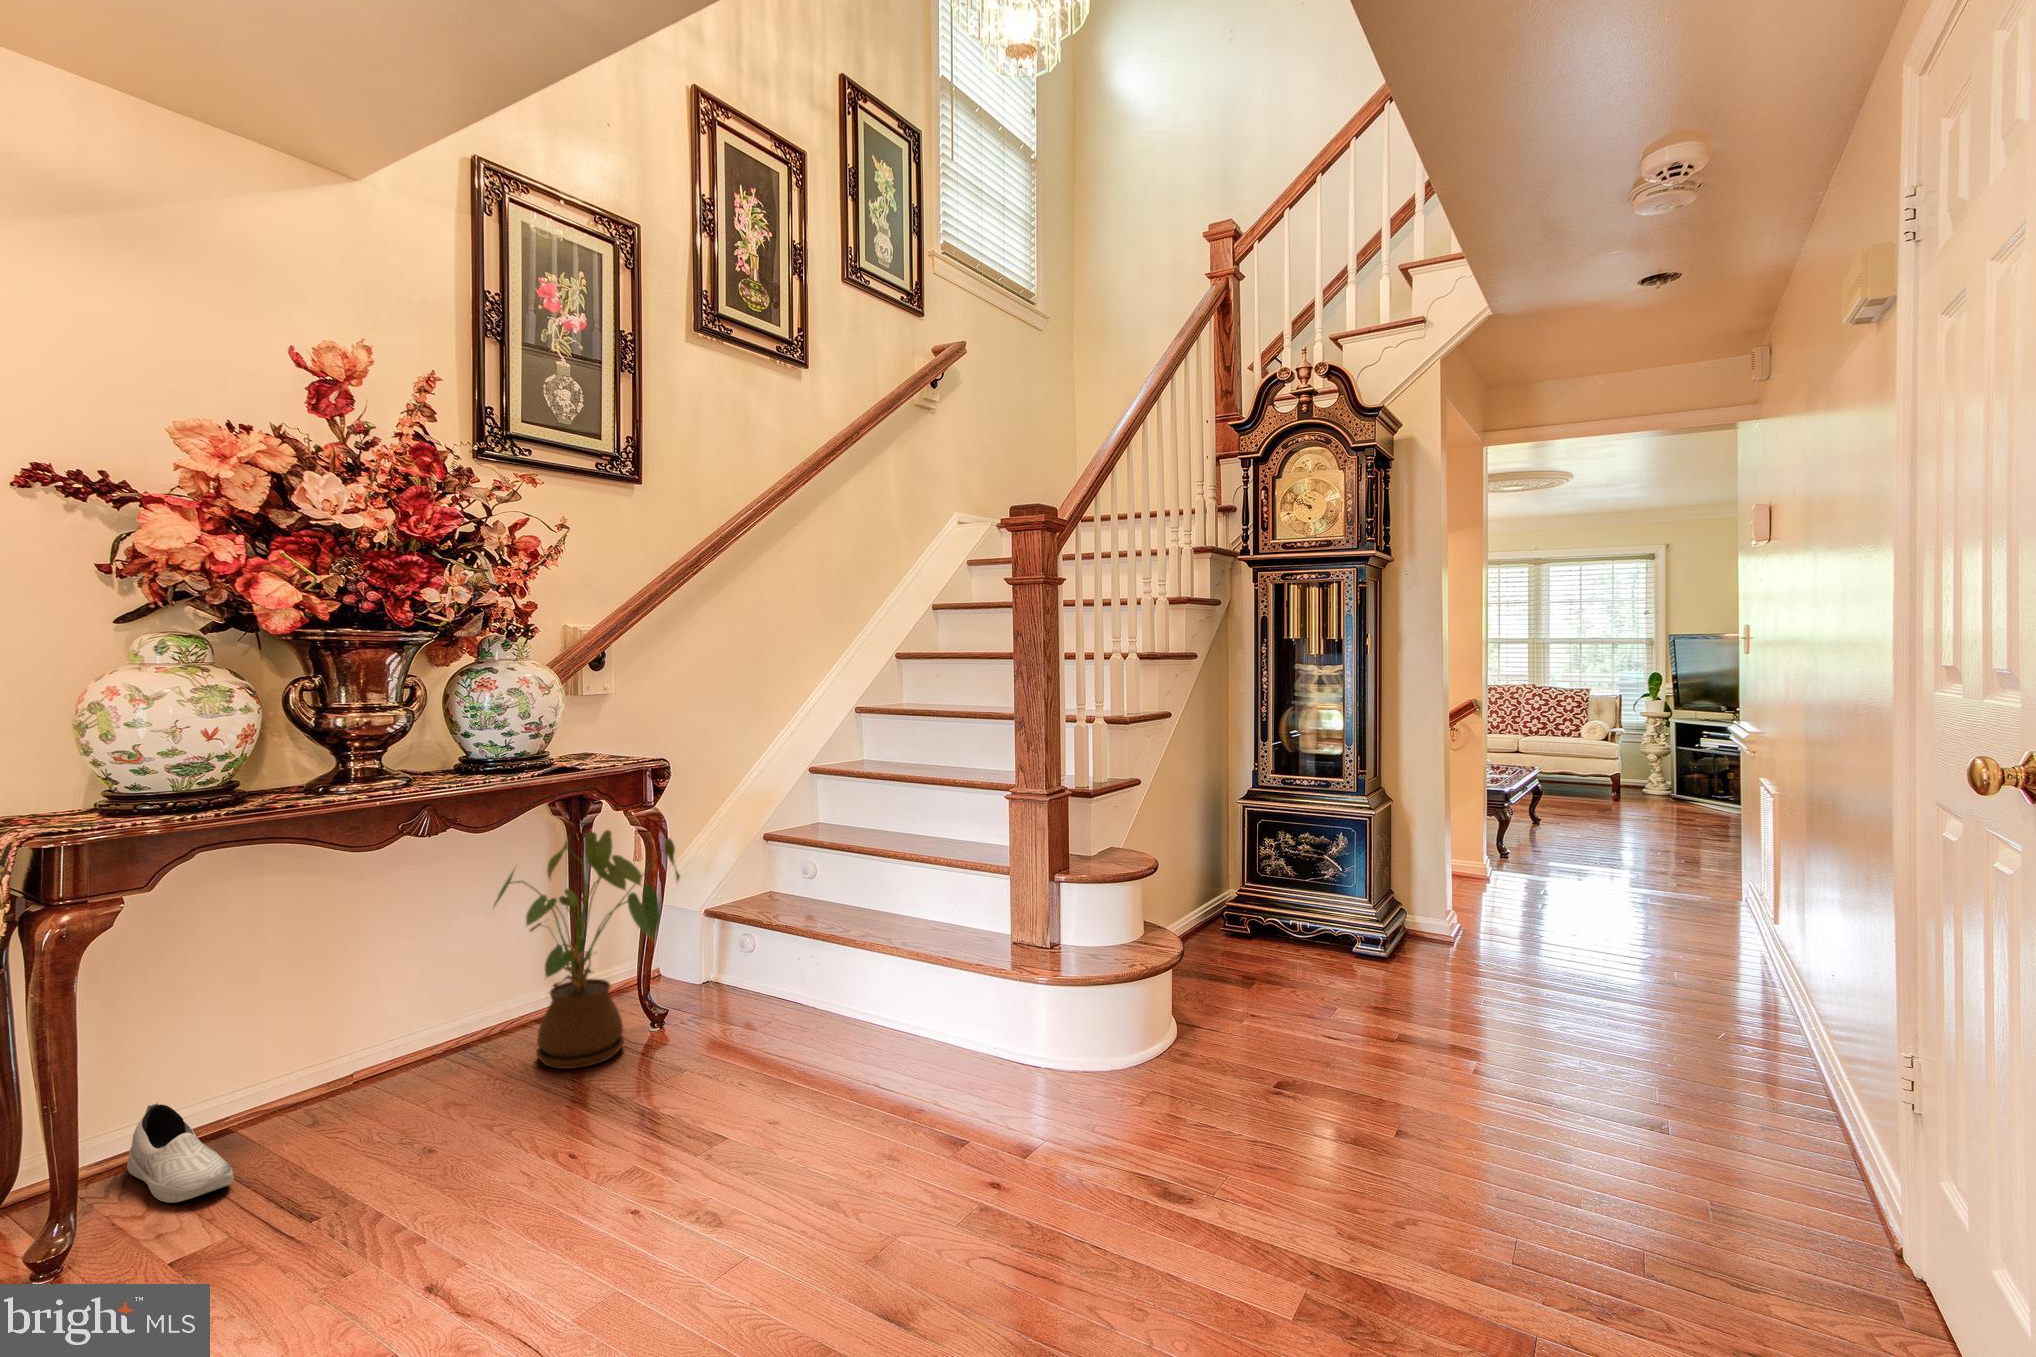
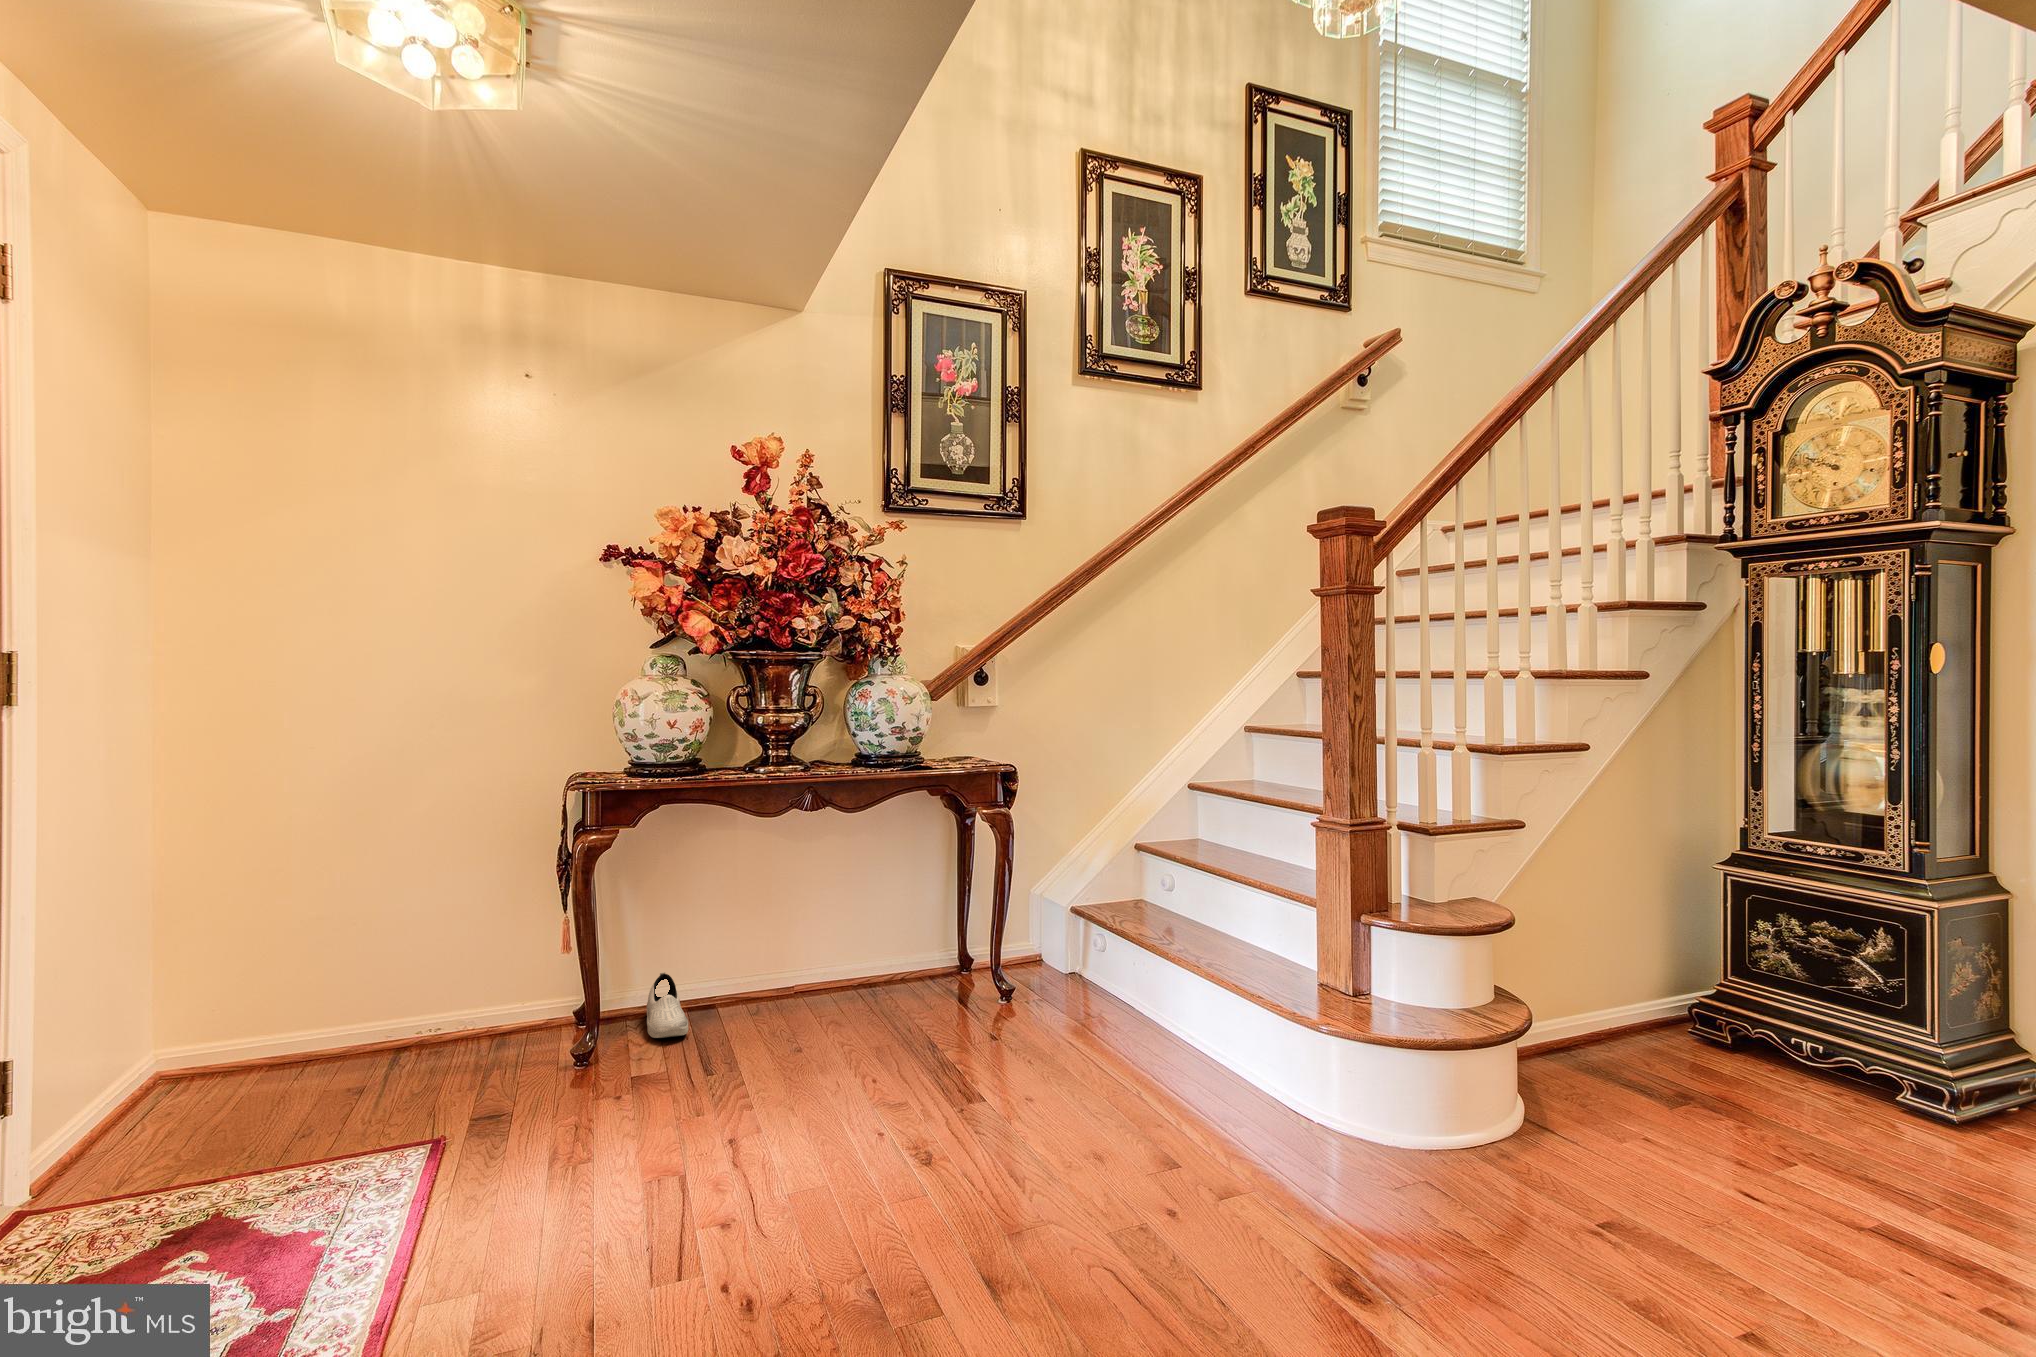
house plant: present [494,830,680,1069] -> none [874,820,1026,1014]

